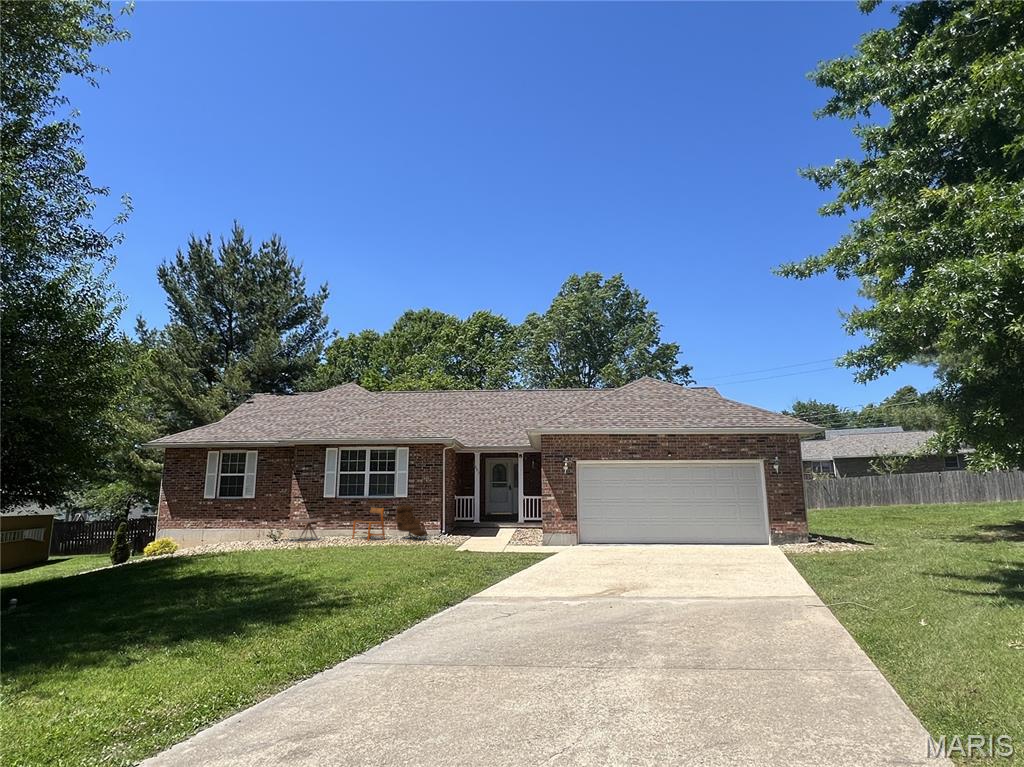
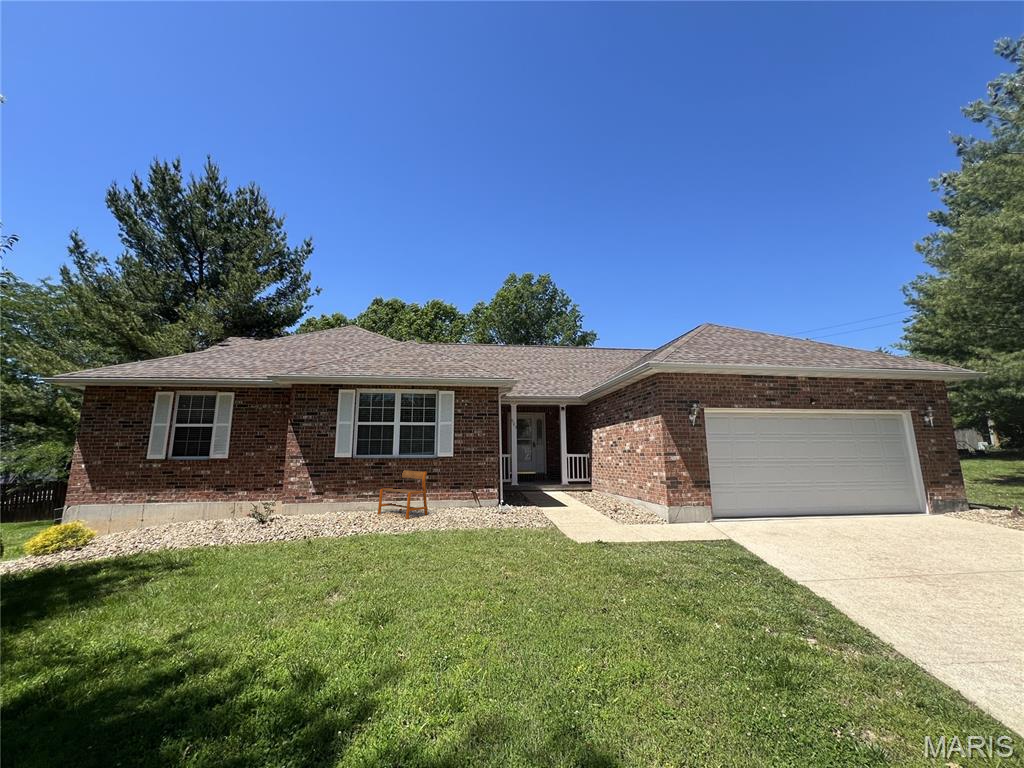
lounge chair: present [396,506,427,540] -> none [442,467,489,517]
round table: present [294,519,324,541] -> none [291,487,339,523]

